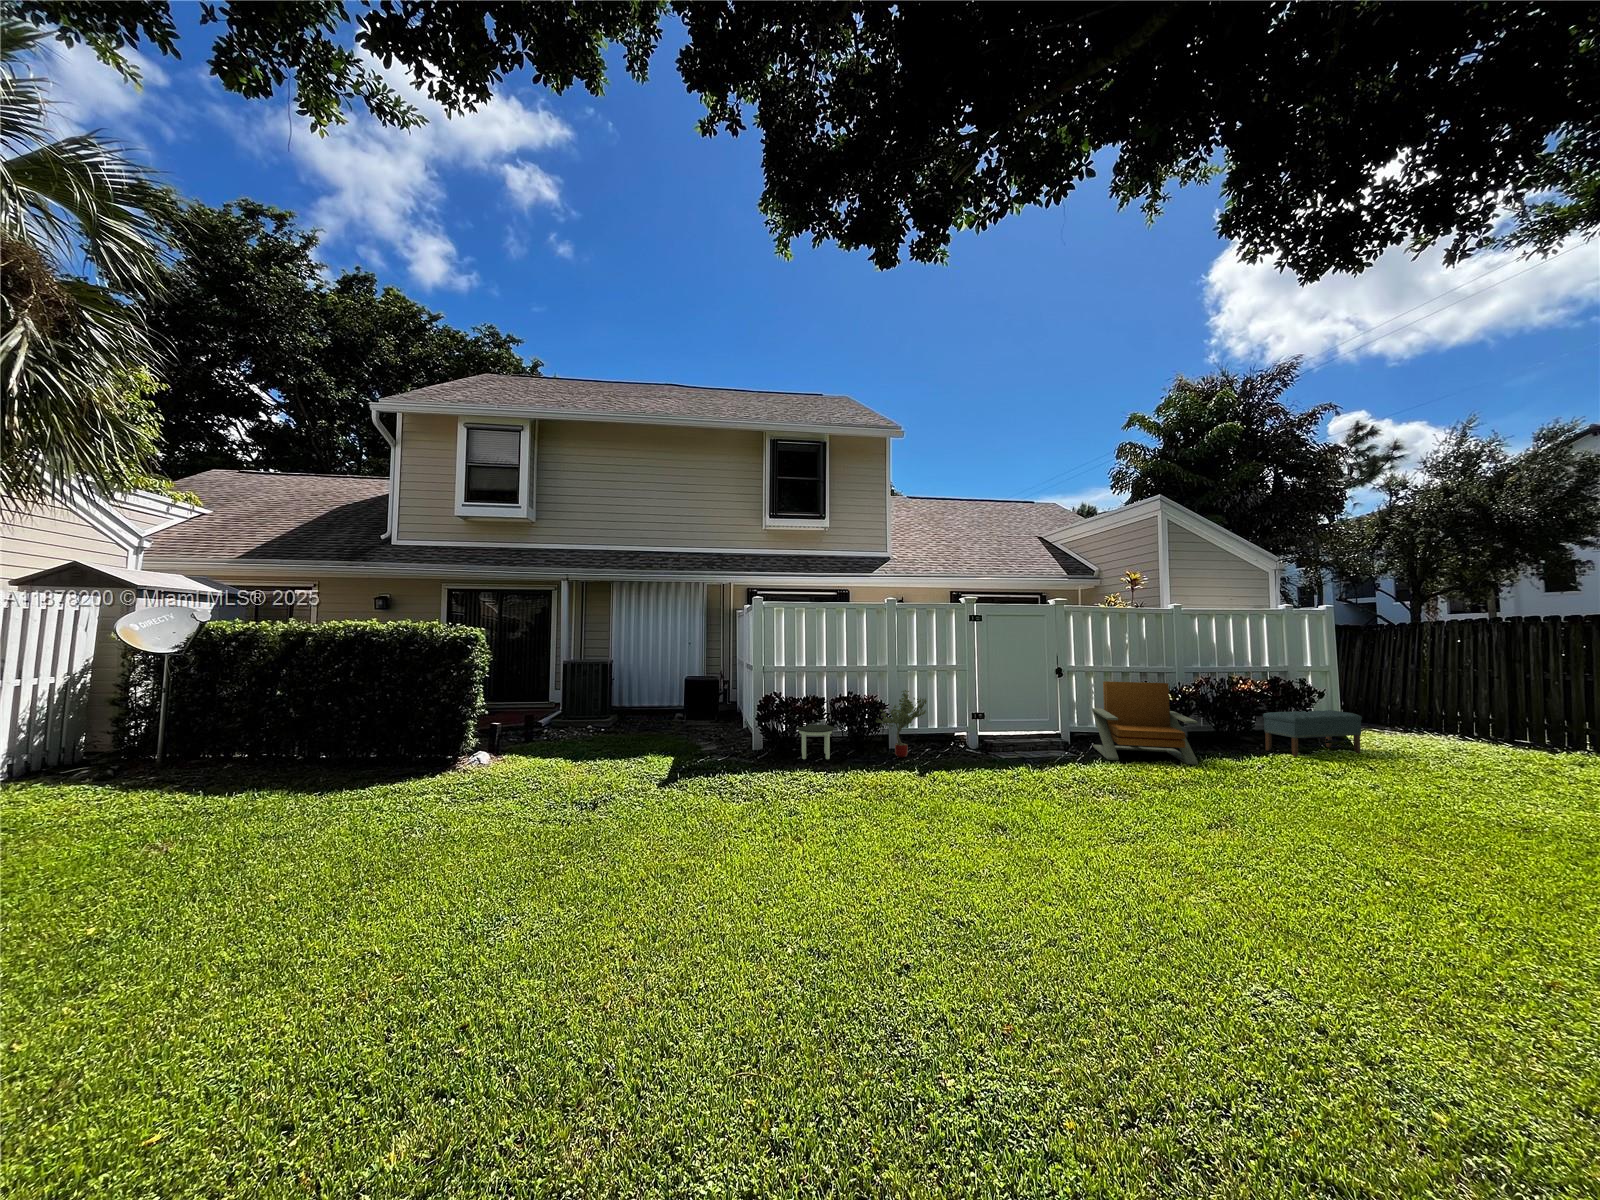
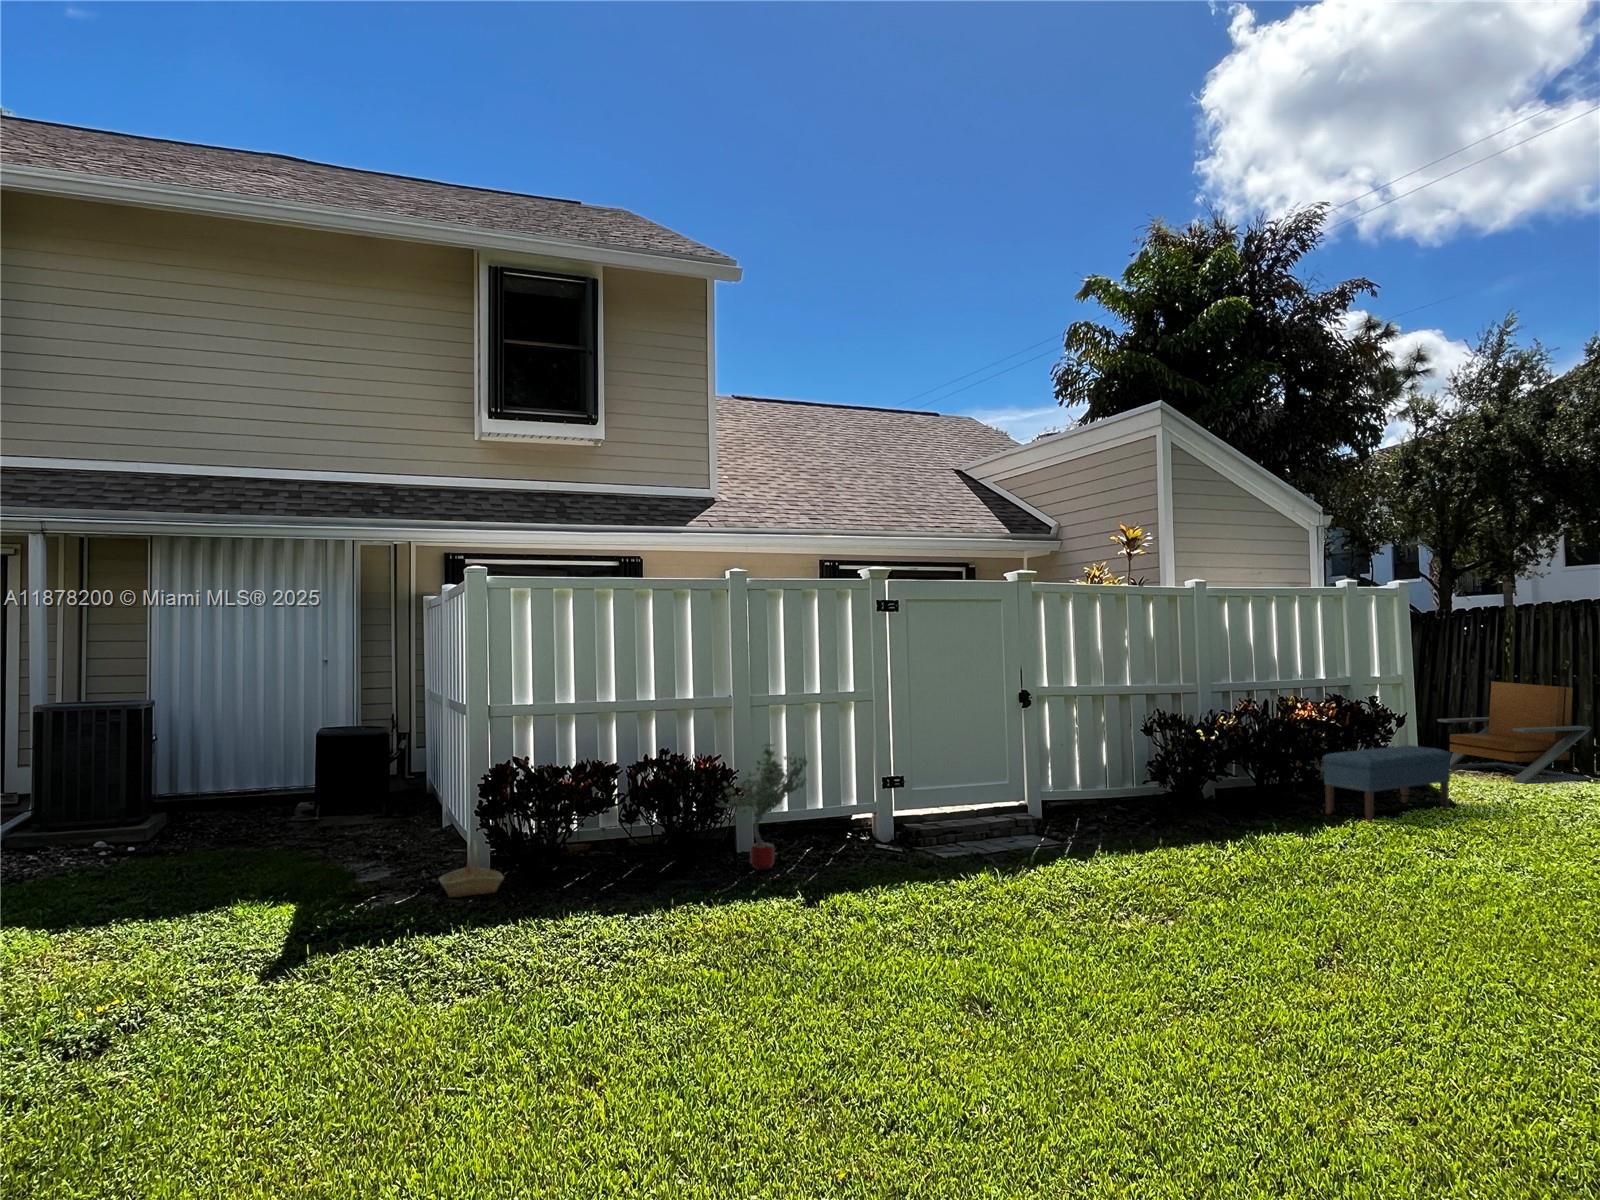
lounge chair: present [1092,681,1198,765] -> present [1437,682,1591,783]
round table: present [797,725,834,759] -> none [560,817,634,888]
basket: none [739,732,769,759] -> present [439,840,504,897]

